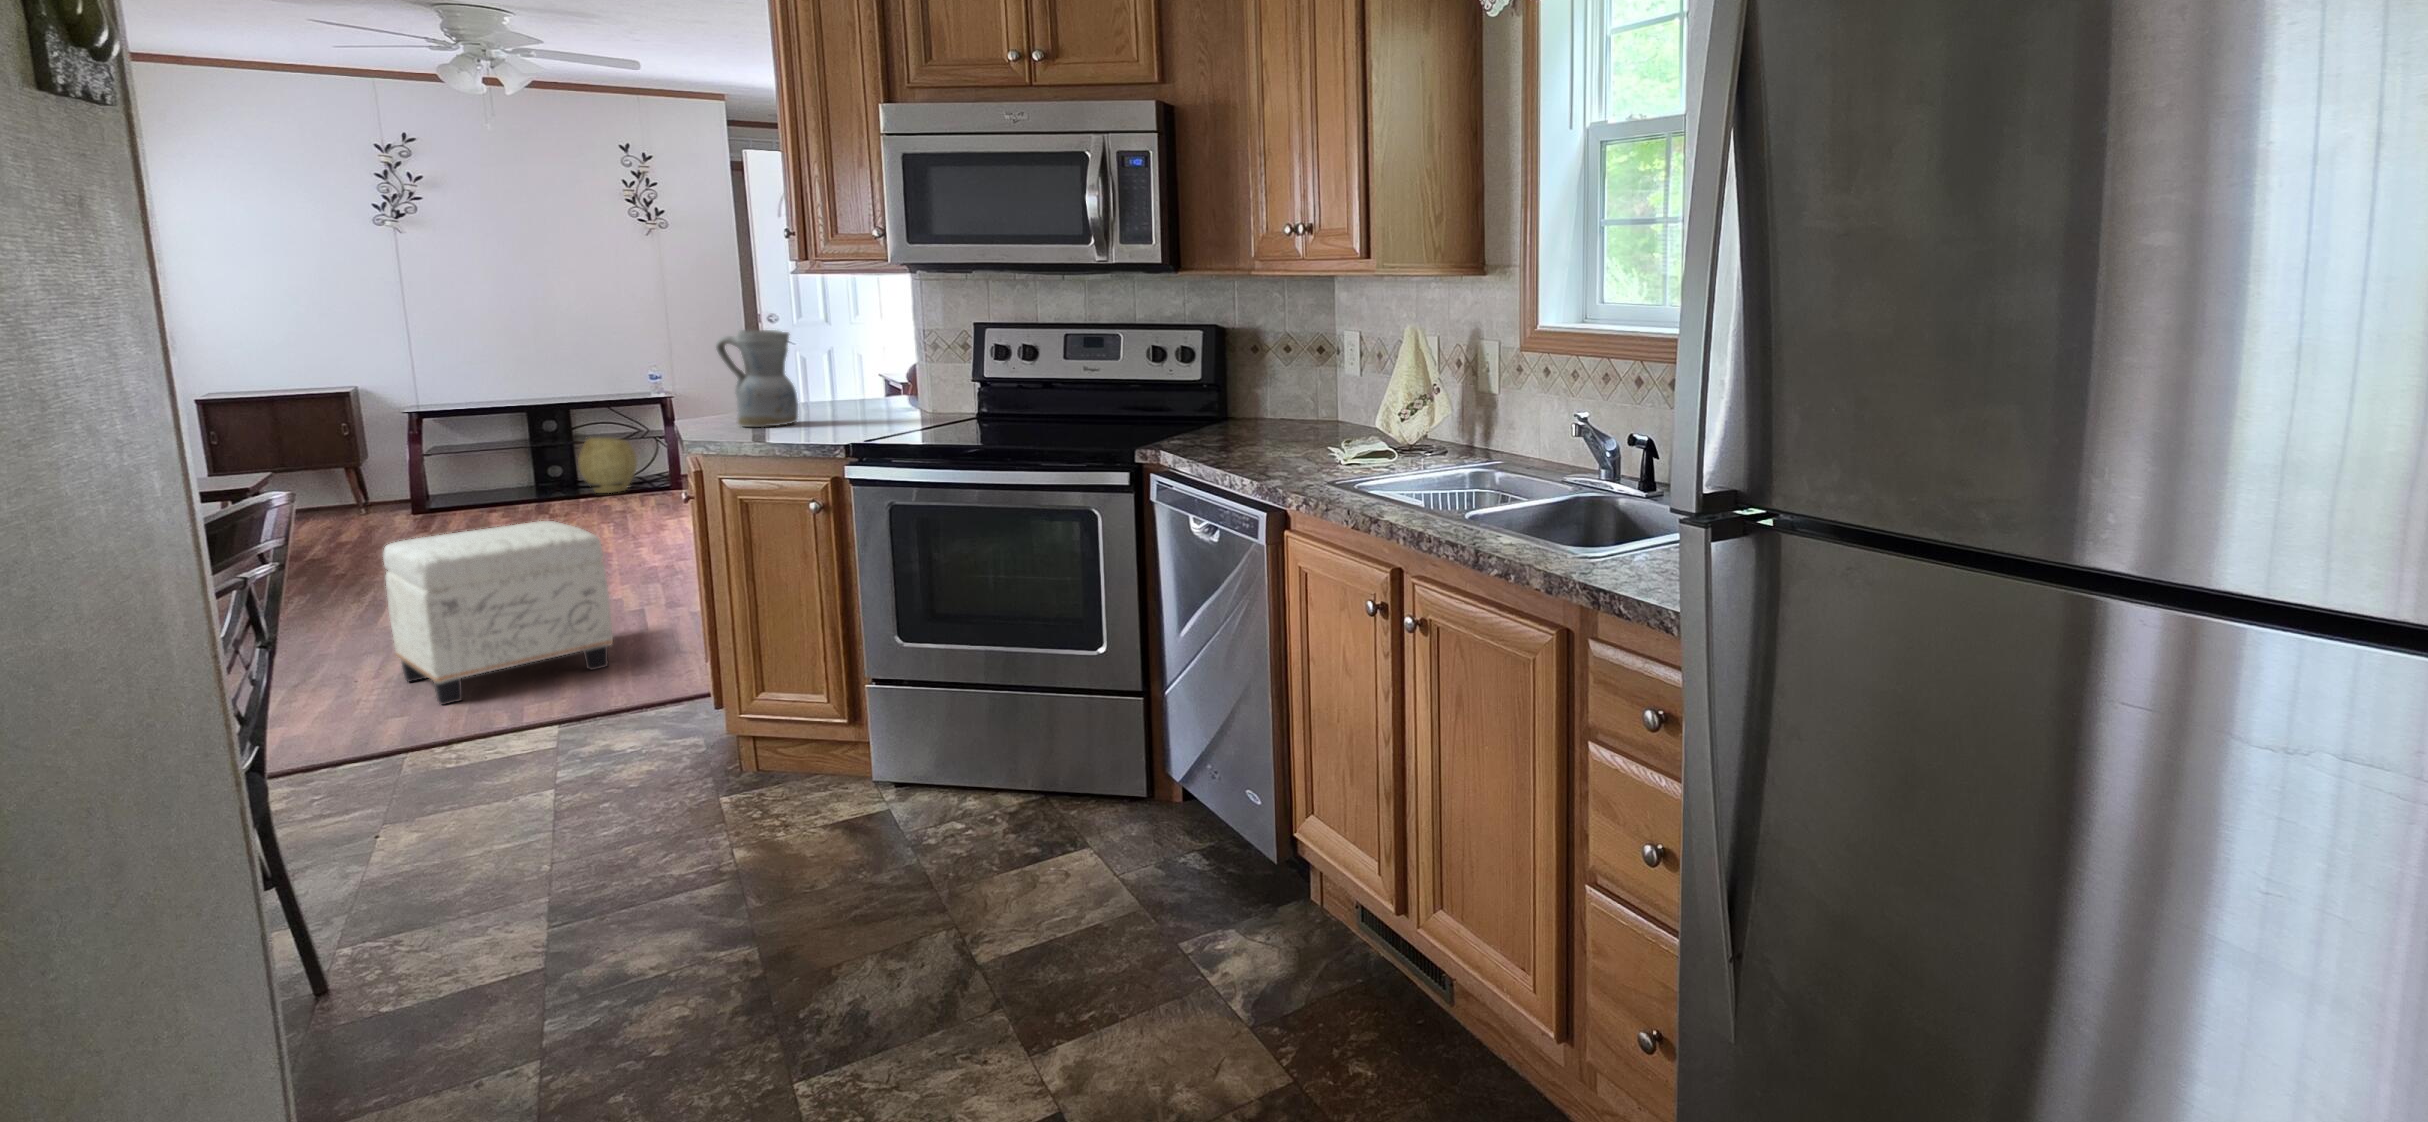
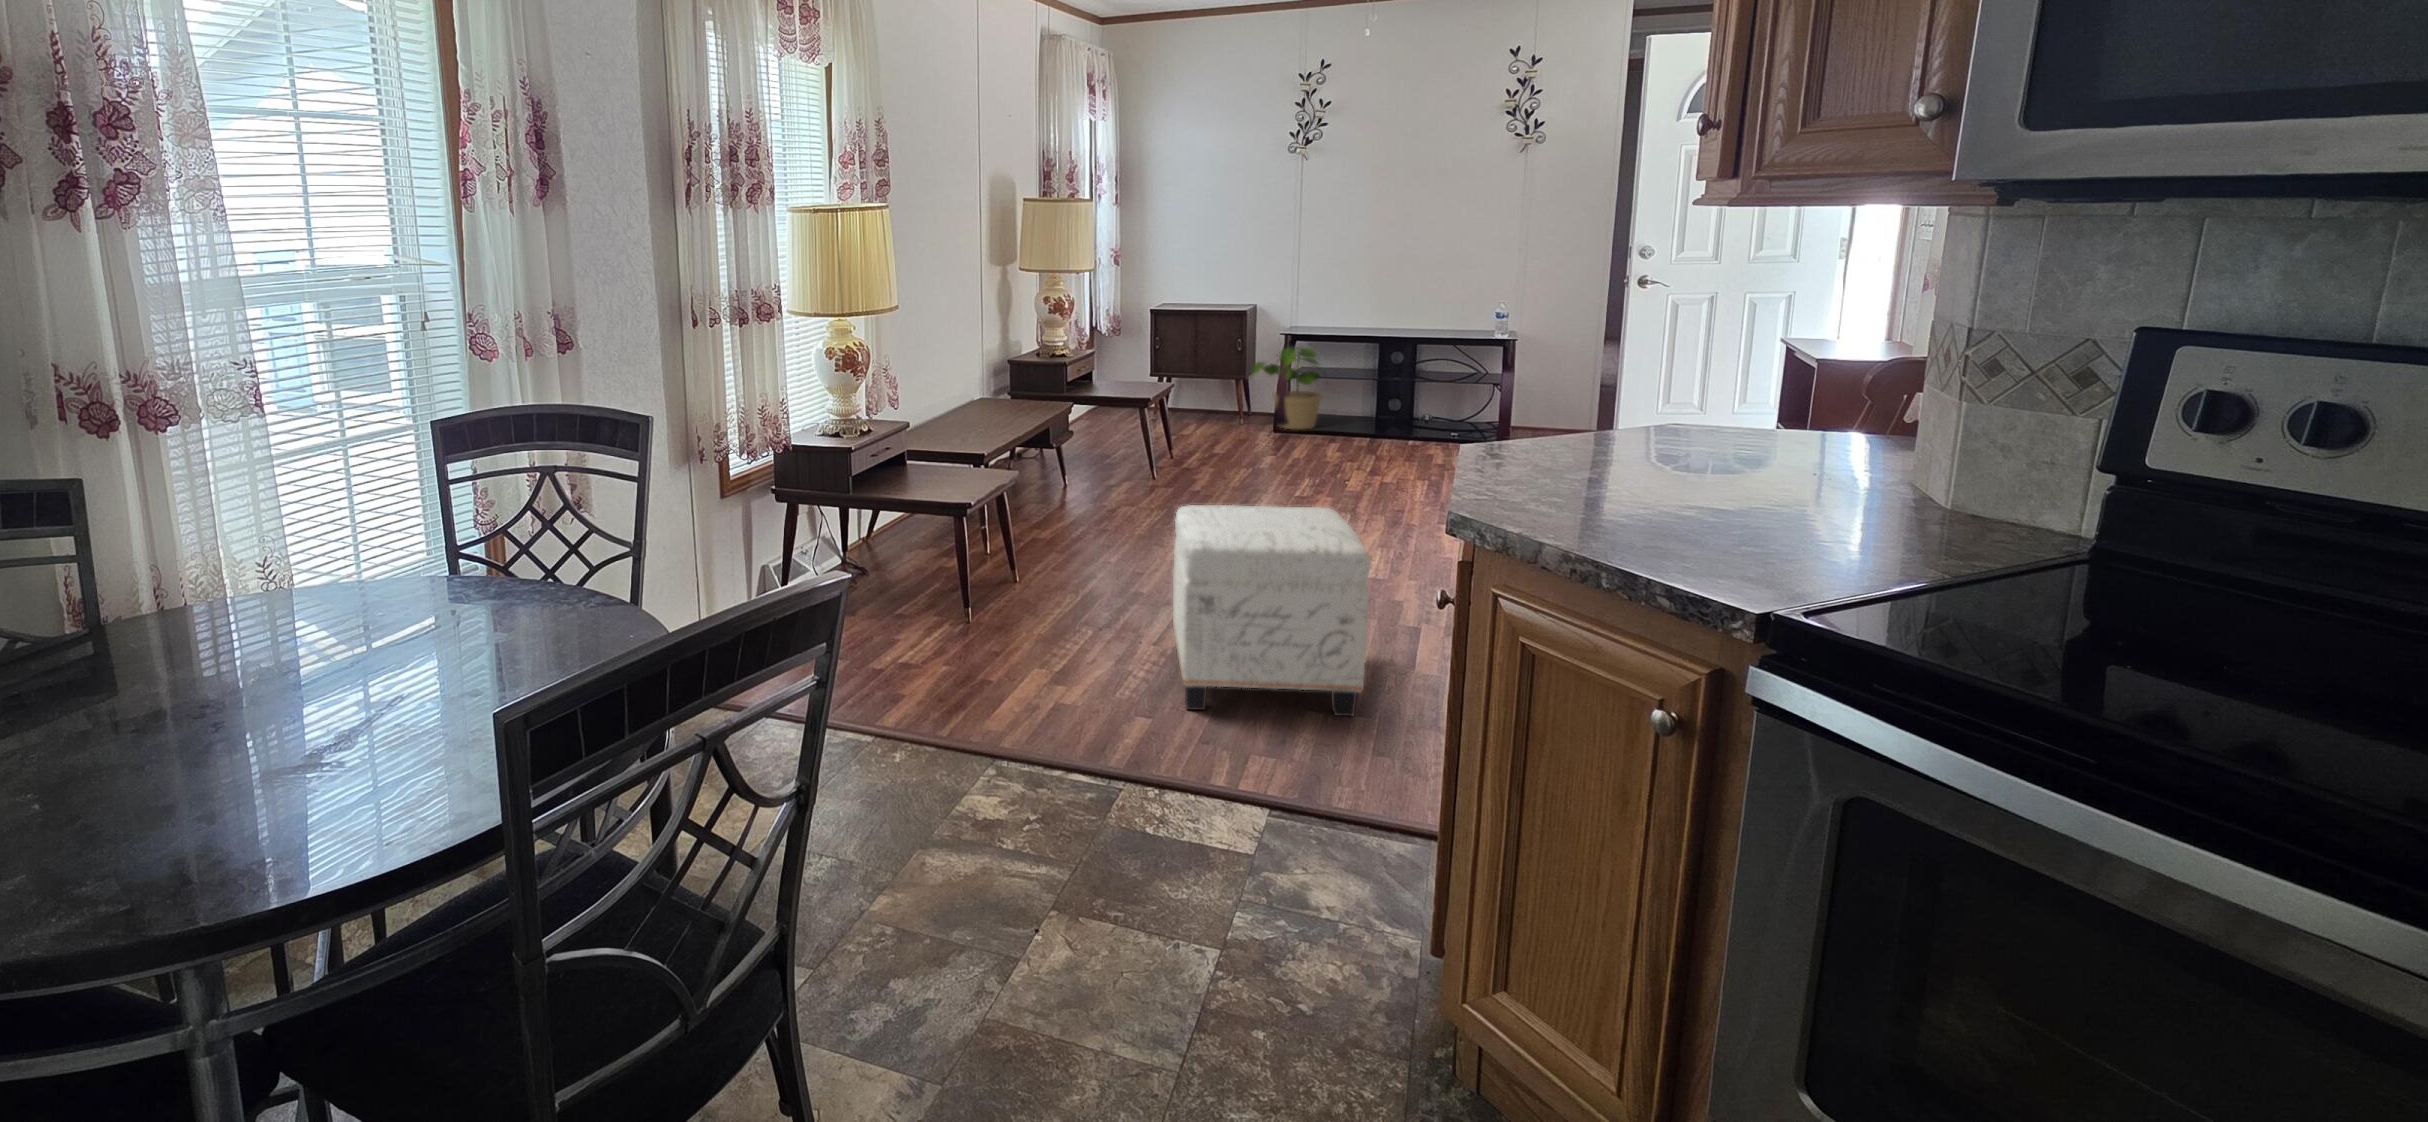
ceramic pitcher: present [716,330,798,427] -> none [1534,312,1672,498]
potted plant: none [367,424,472,511] -> present [1252,347,1325,429]
woven basket: present [578,437,637,493] -> none [1415,372,1470,437]

